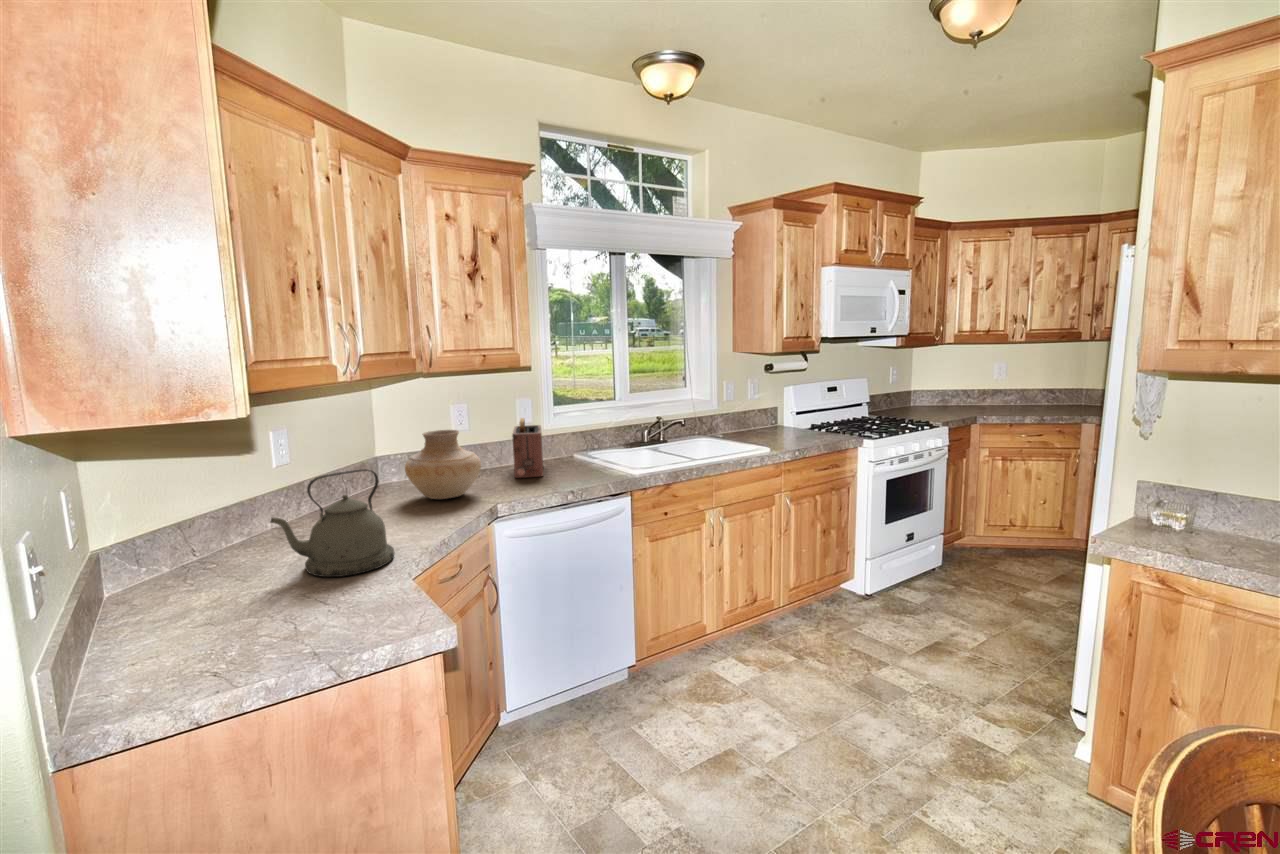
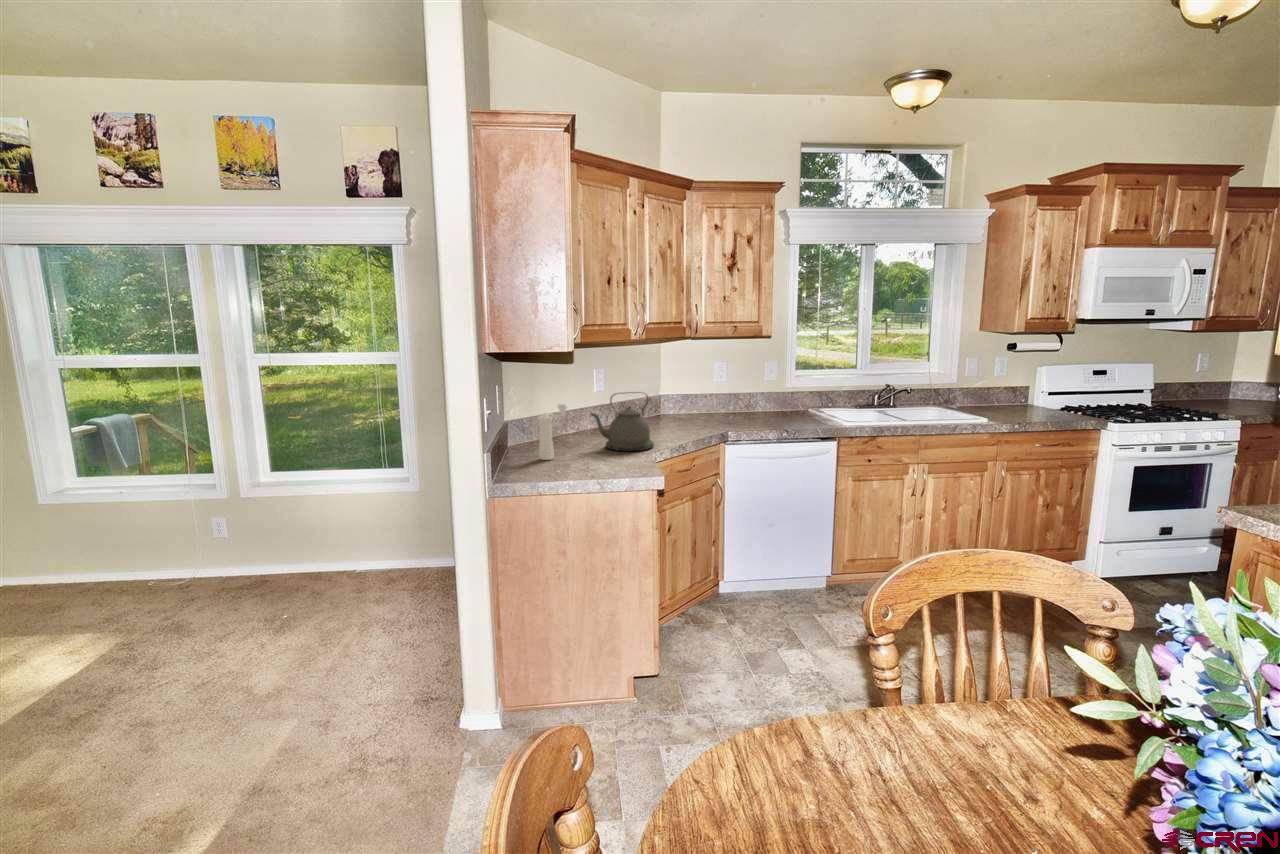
toaster: present [512,418,543,478] -> none [750,376,777,421]
vase: present [405,430,481,499] -> none [671,378,722,425]
pepper mill: none [148,511,220,635] -> present [538,403,567,460]

